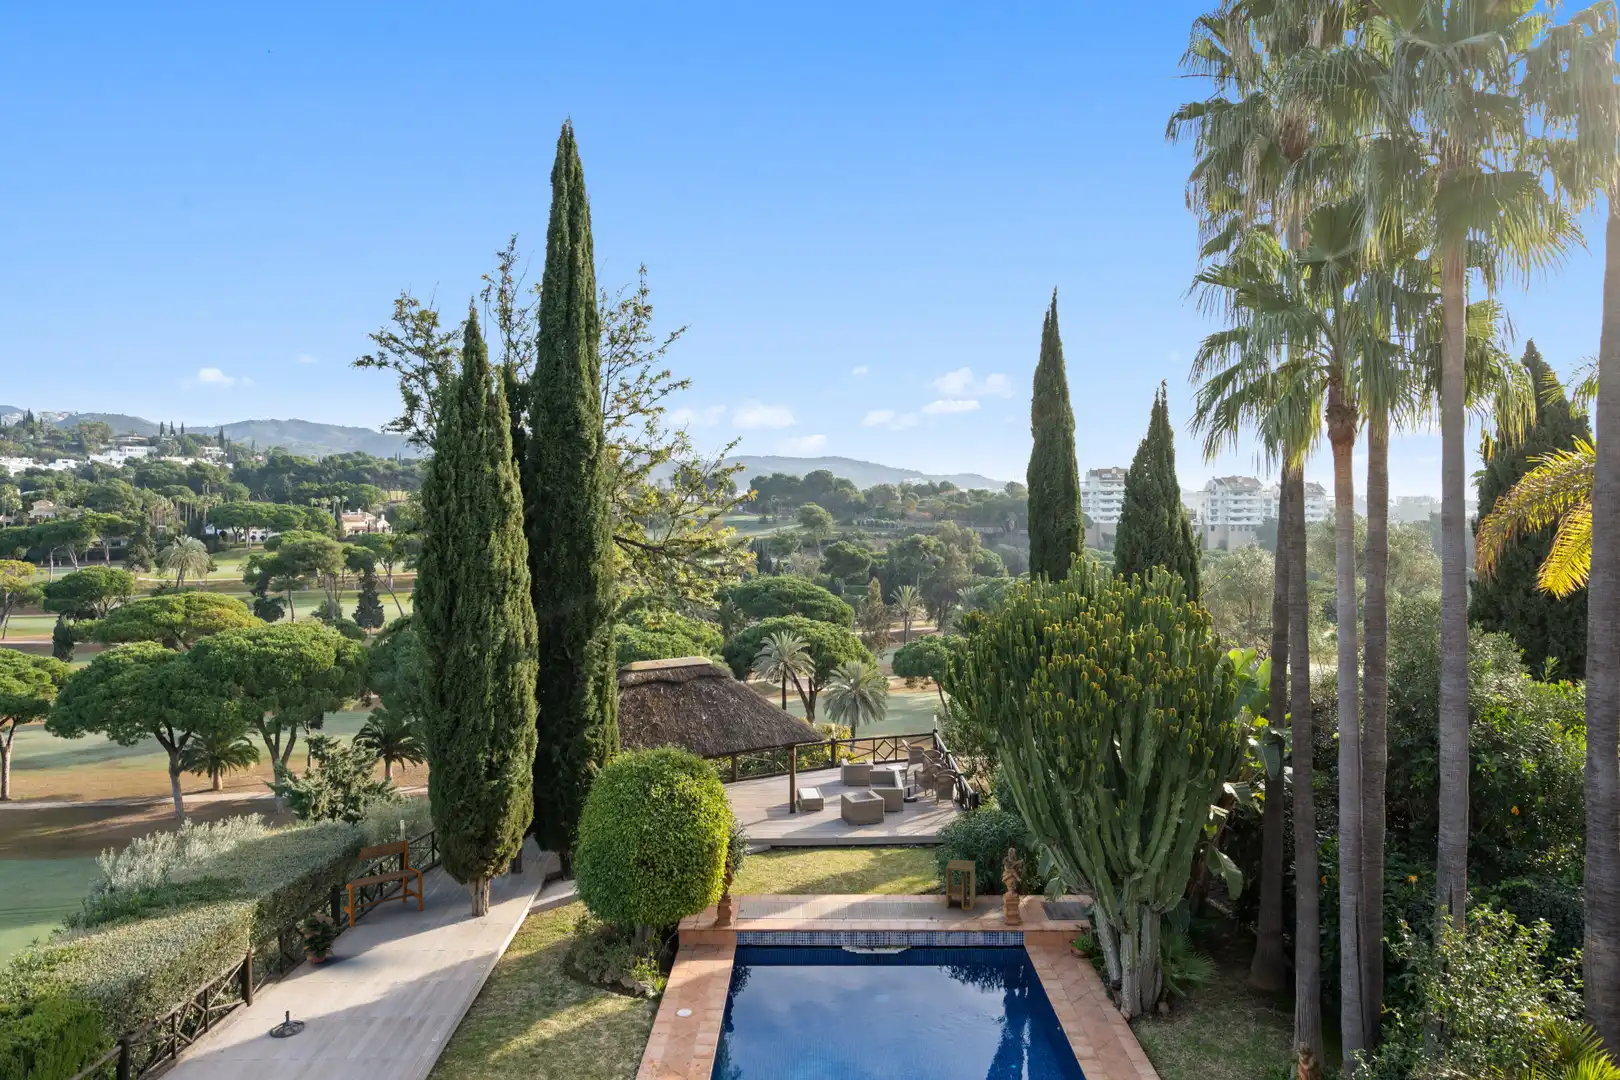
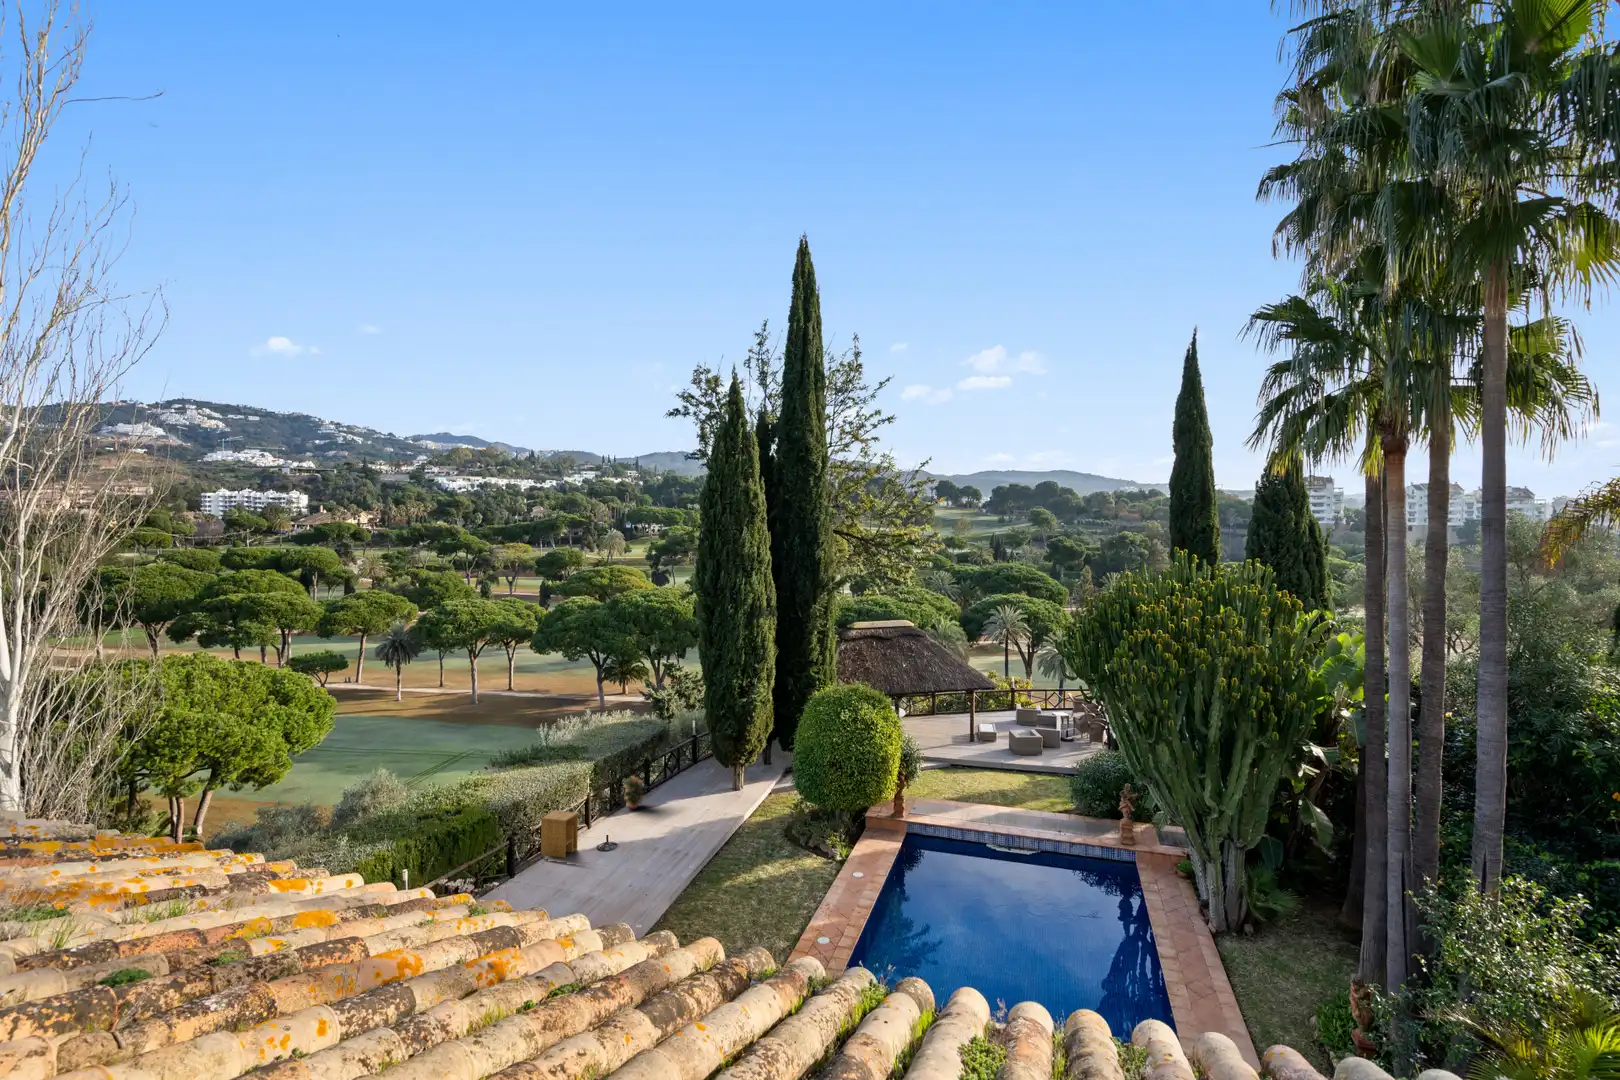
bench: present [344,840,423,926] -> none [653,736,704,789]
side table: present [946,859,975,910] -> present [541,811,578,858]

